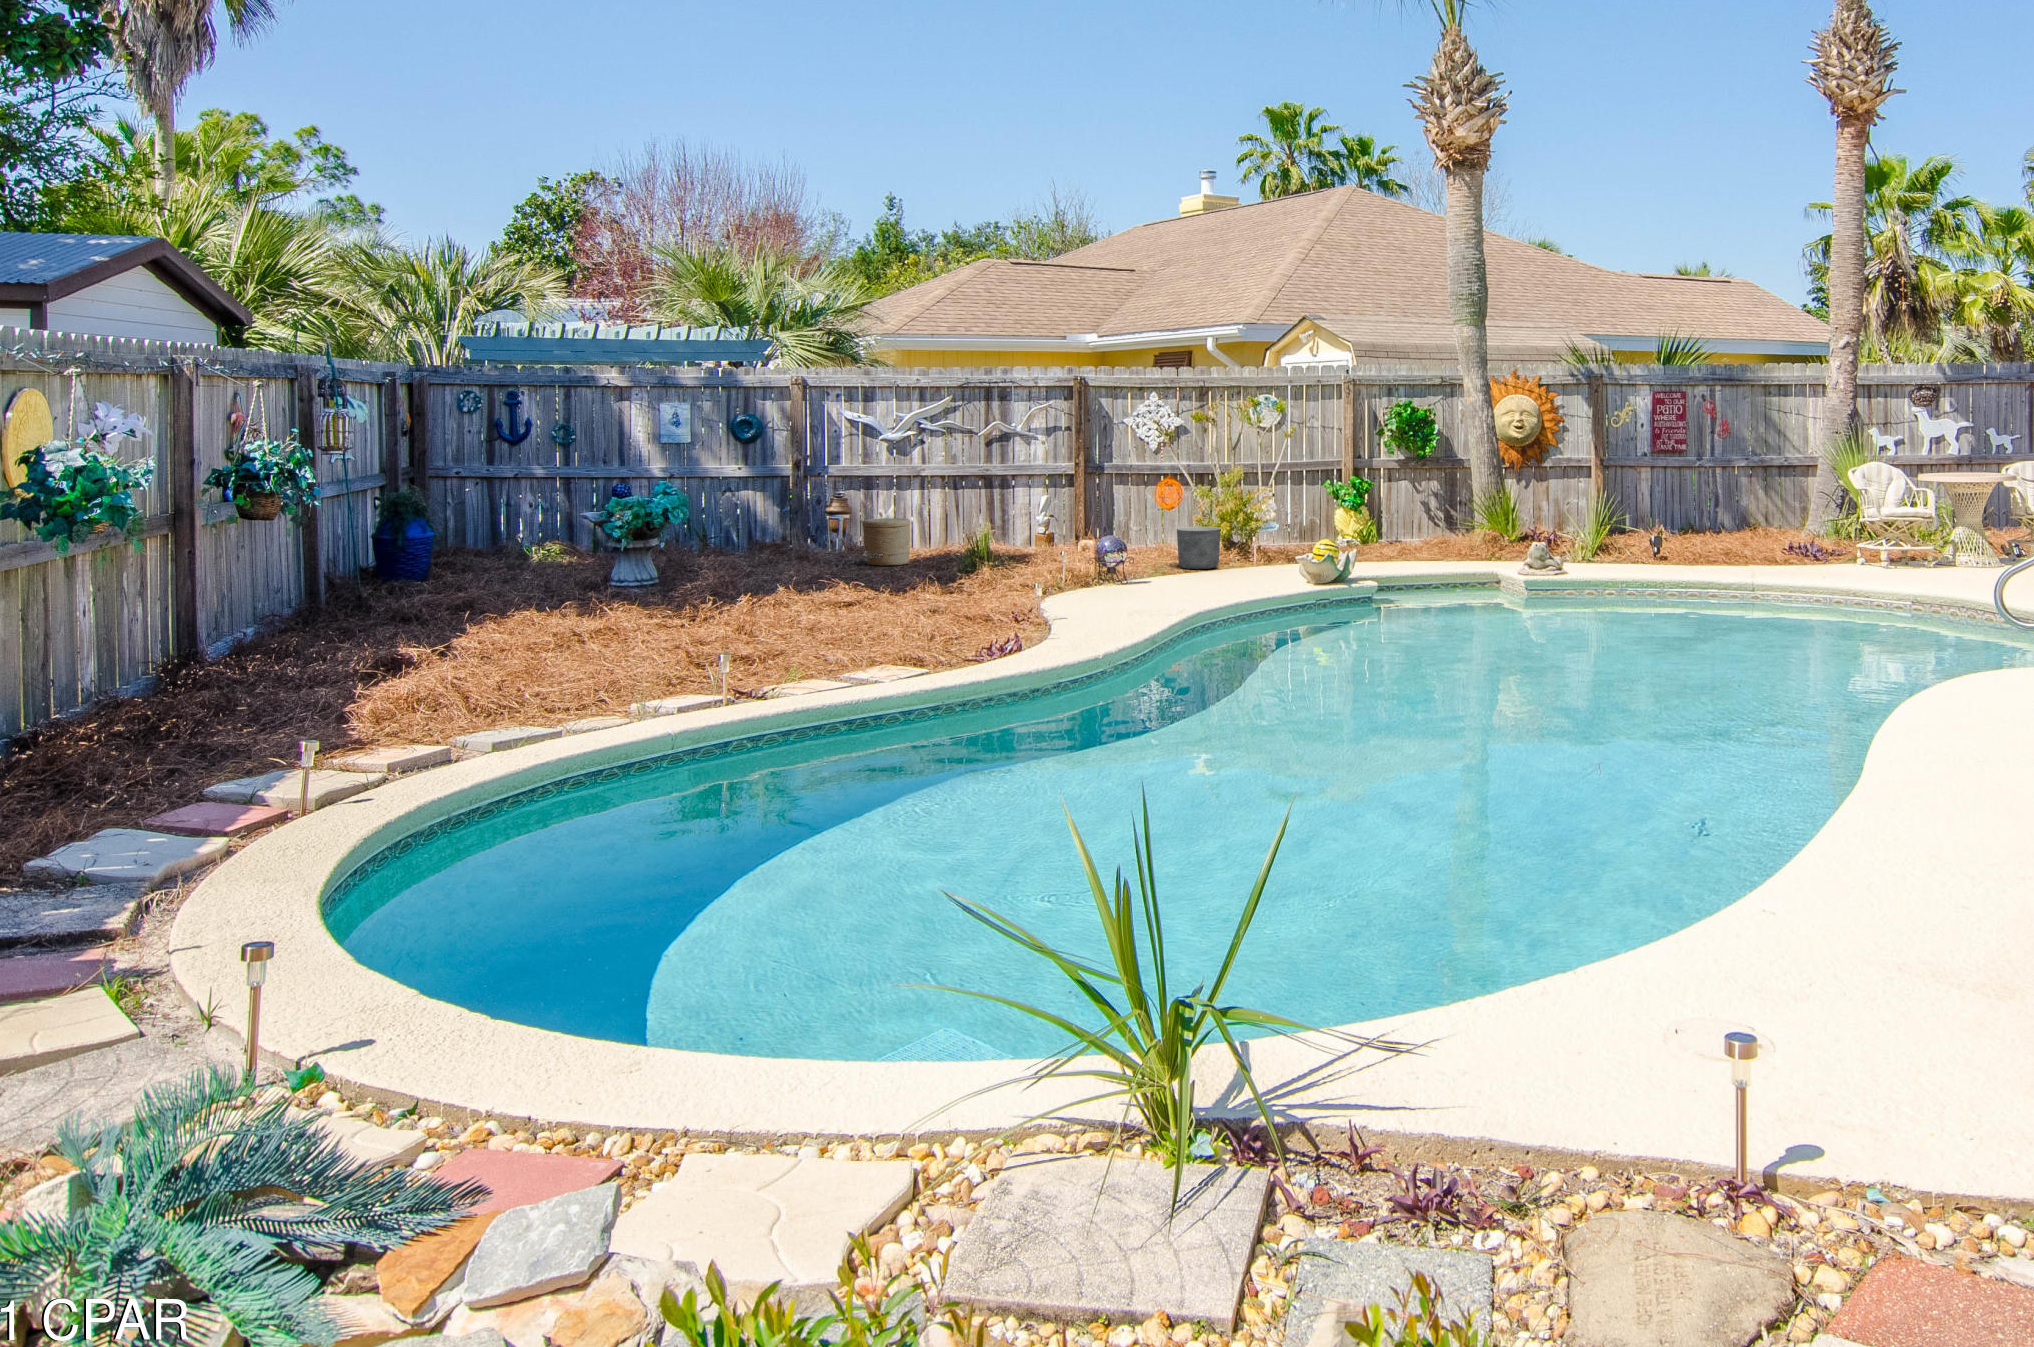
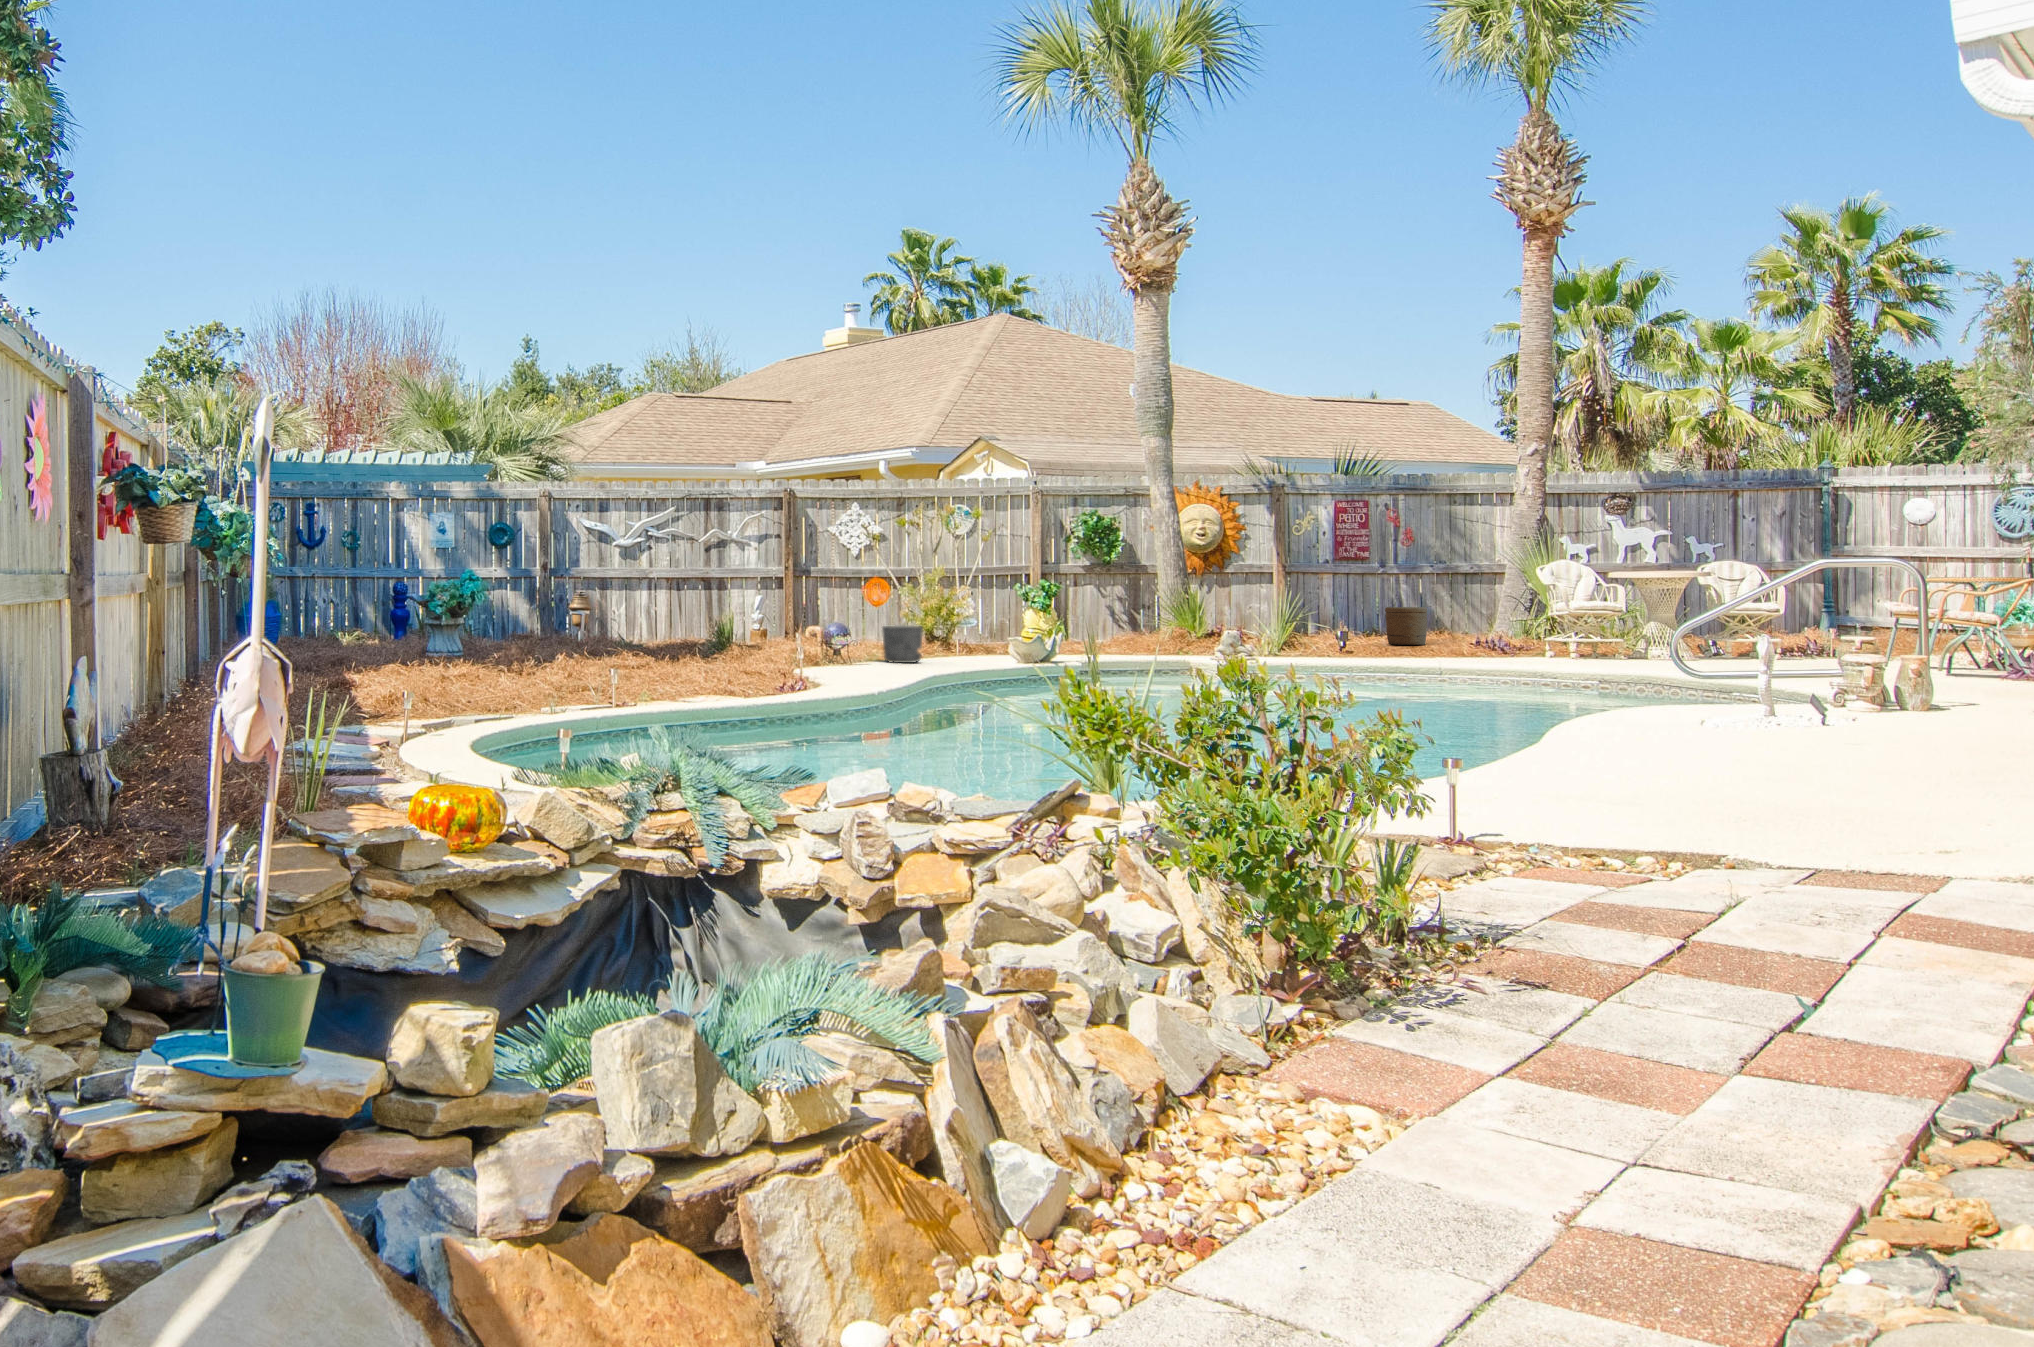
woven basket: present [862,518,910,566] -> present [1385,607,1427,645]

